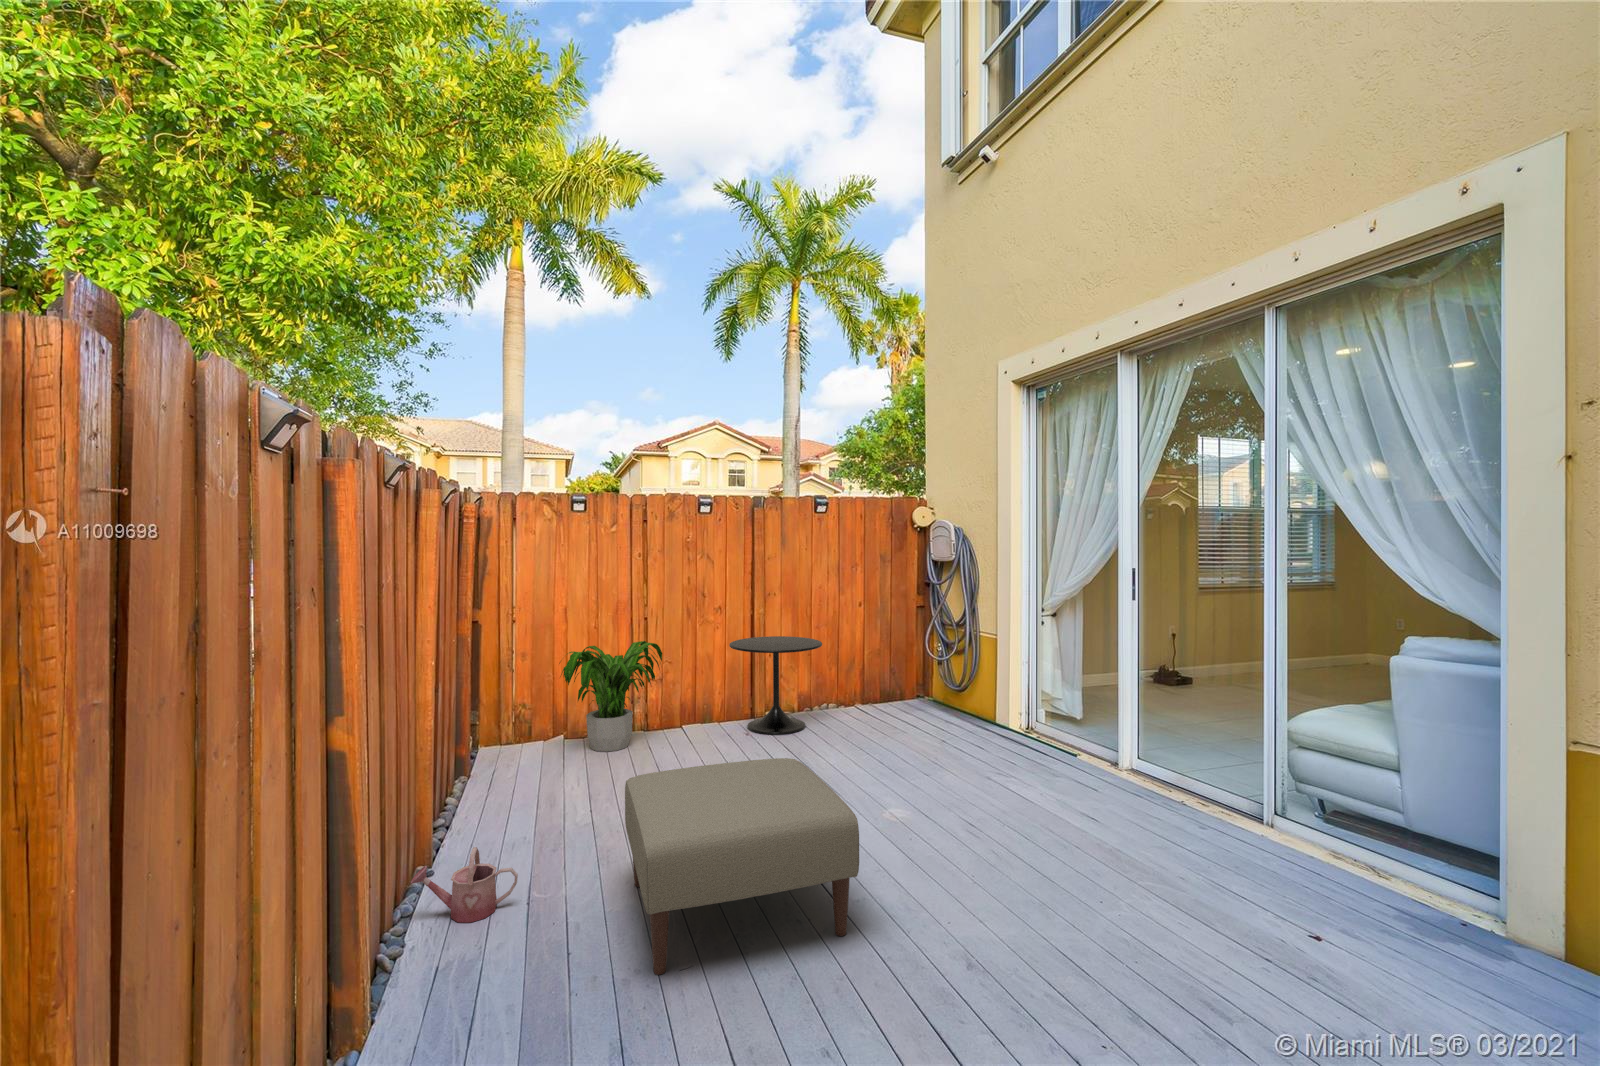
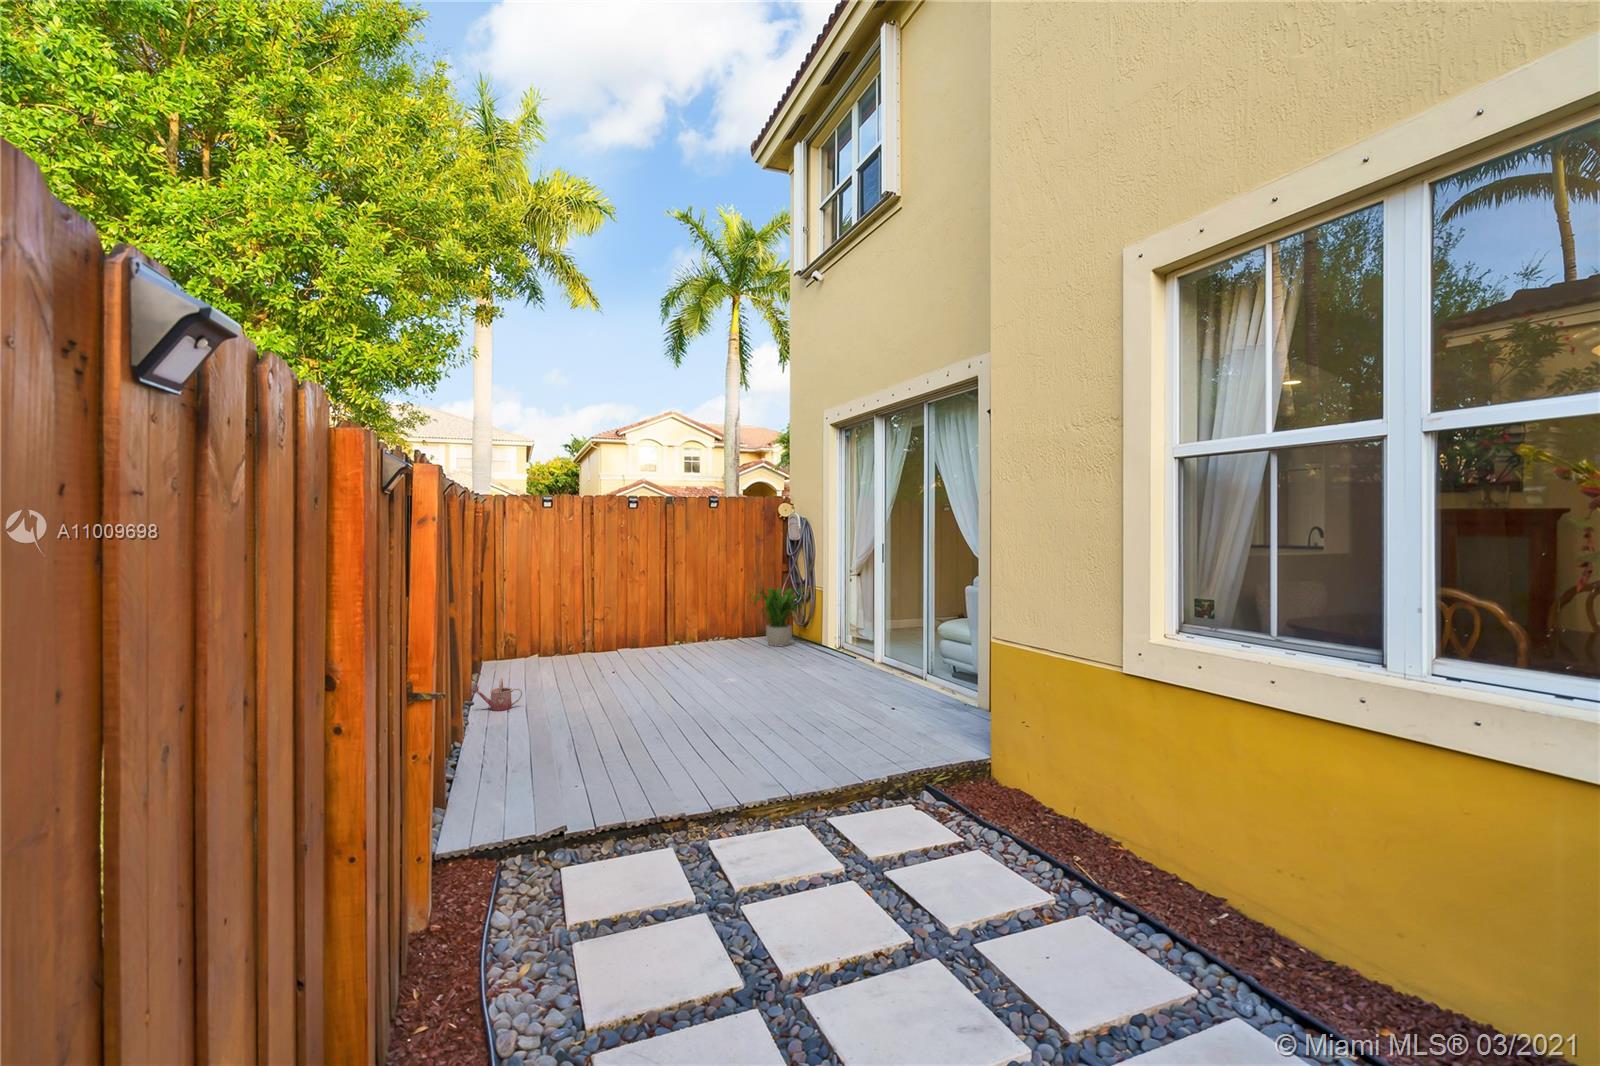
side table: present [729,636,822,735] -> none [648,591,709,652]
potted plant: present [559,641,662,752] -> present [749,587,804,646]
ottoman: present [625,758,859,975] -> none [576,642,684,721]

